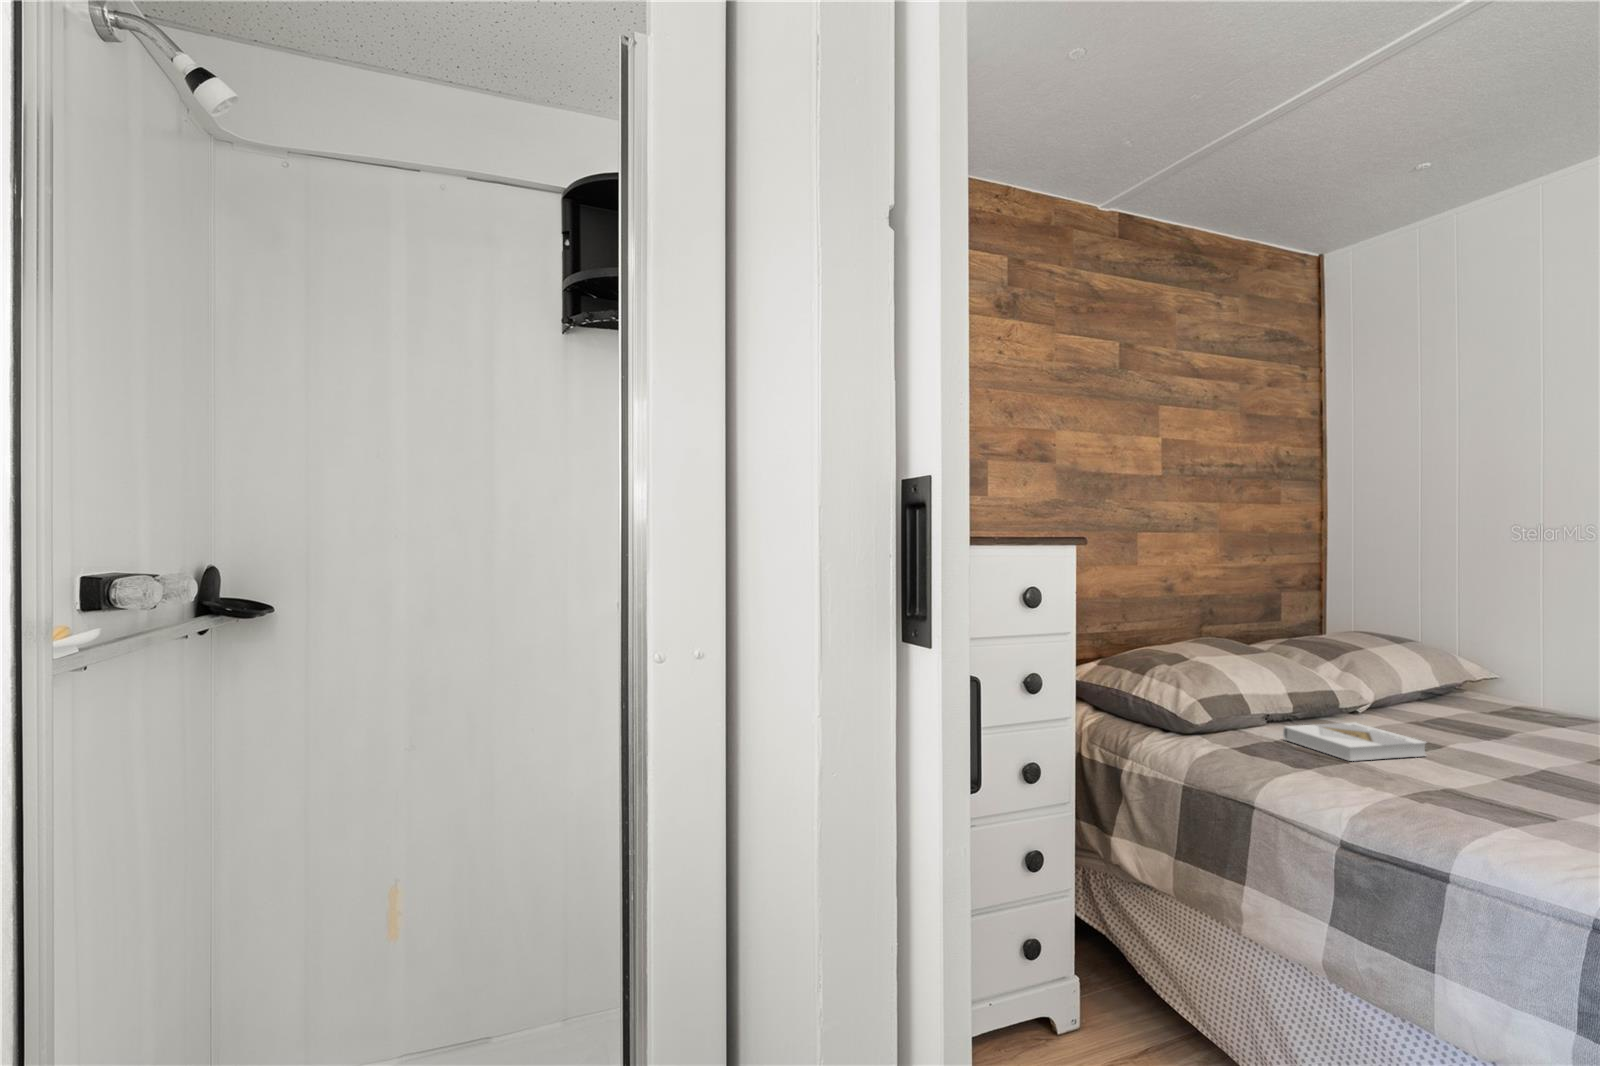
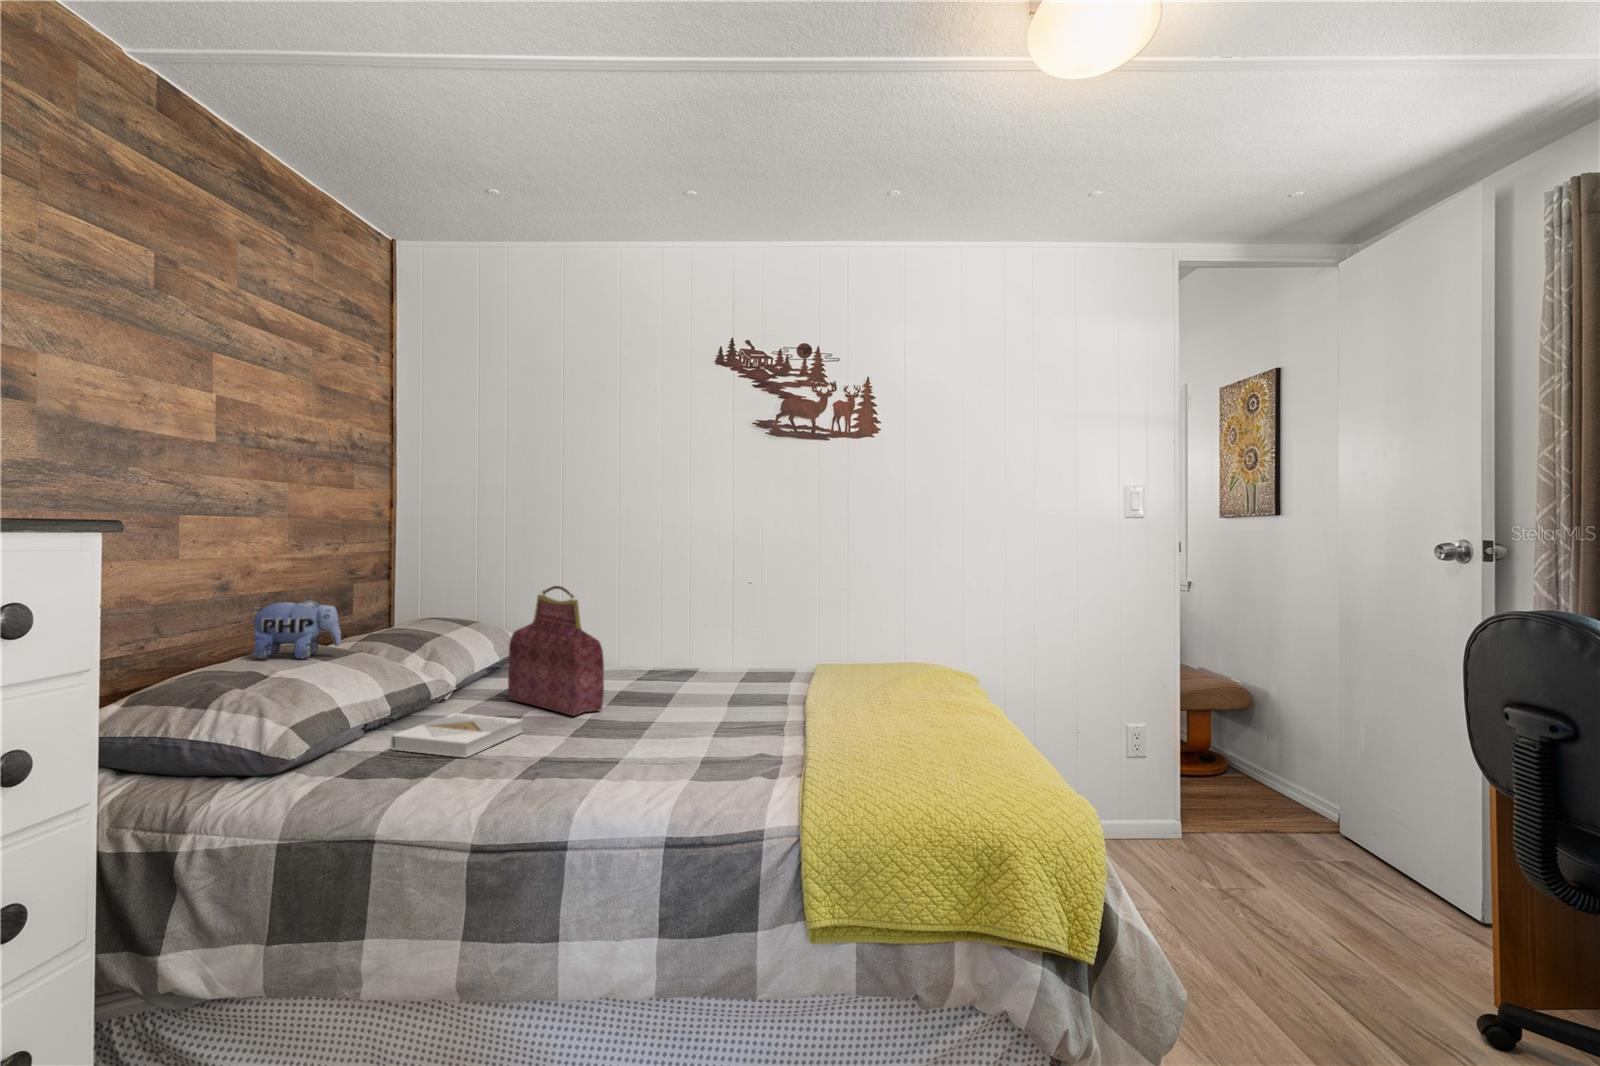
plush toy: none [1182,601,1253,652] -> present [250,599,341,659]
handbag: none [1431,605,1553,758] -> present [508,586,604,716]

